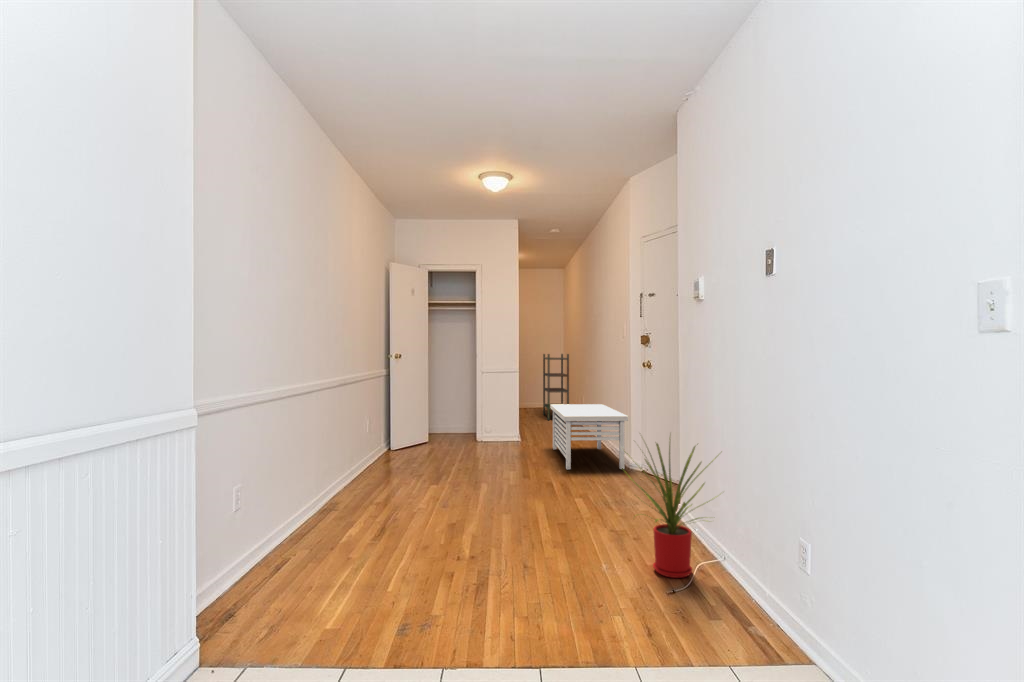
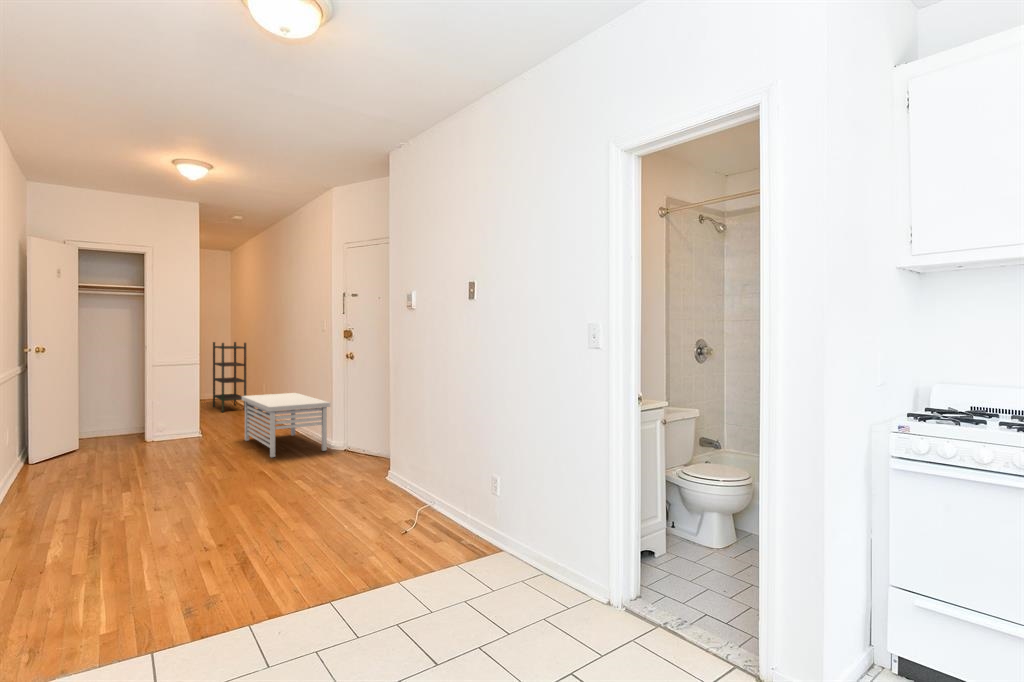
house plant: present [625,443,716,578] -> none [357,413,437,524]

